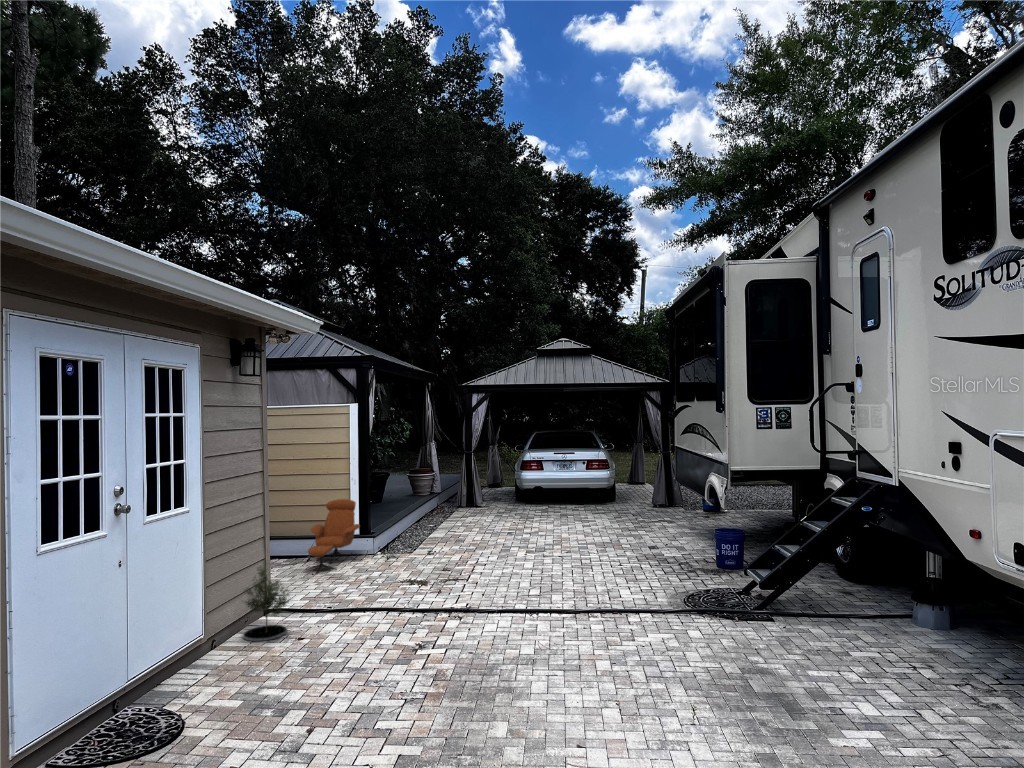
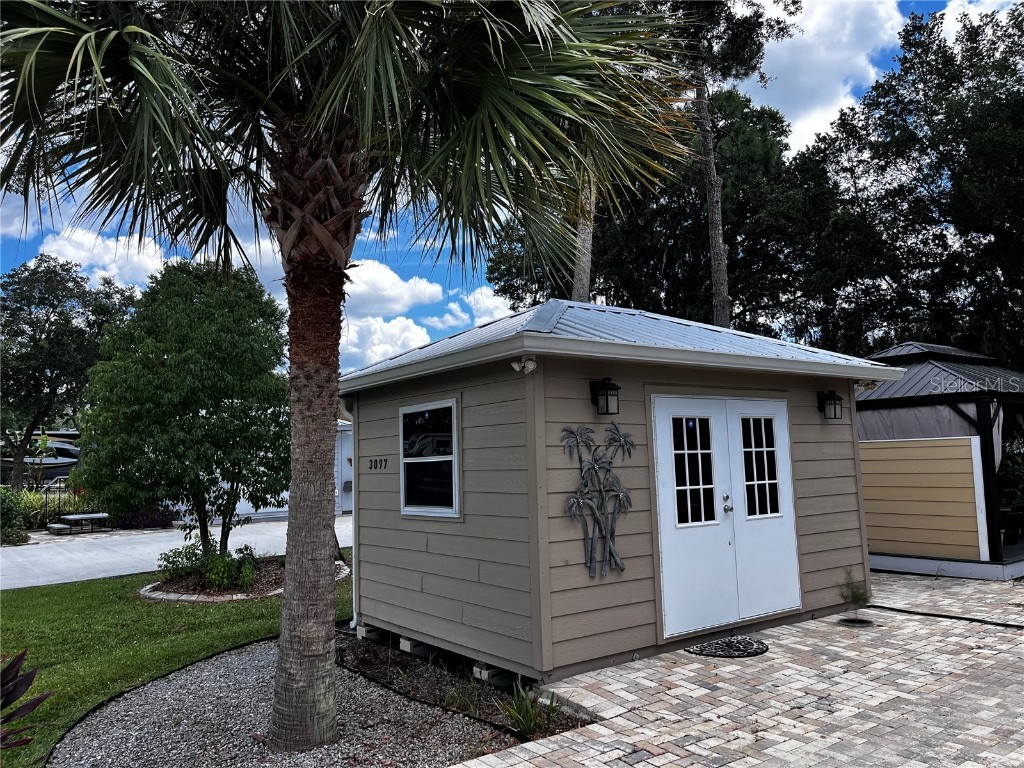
lounge chair: present [308,499,360,573] -> none [929,532,993,598]

